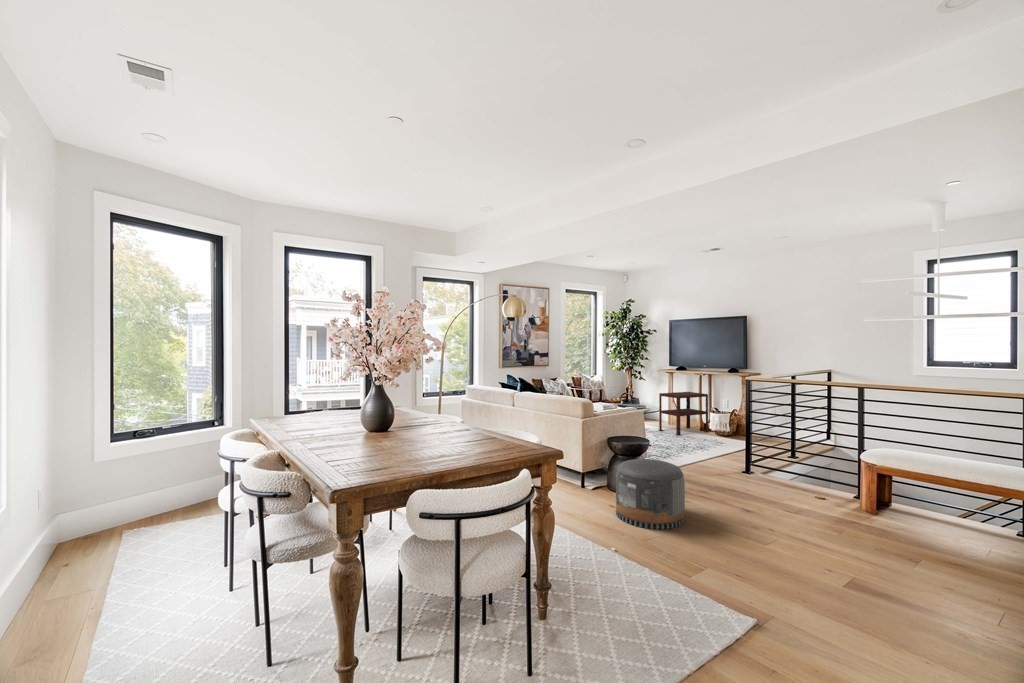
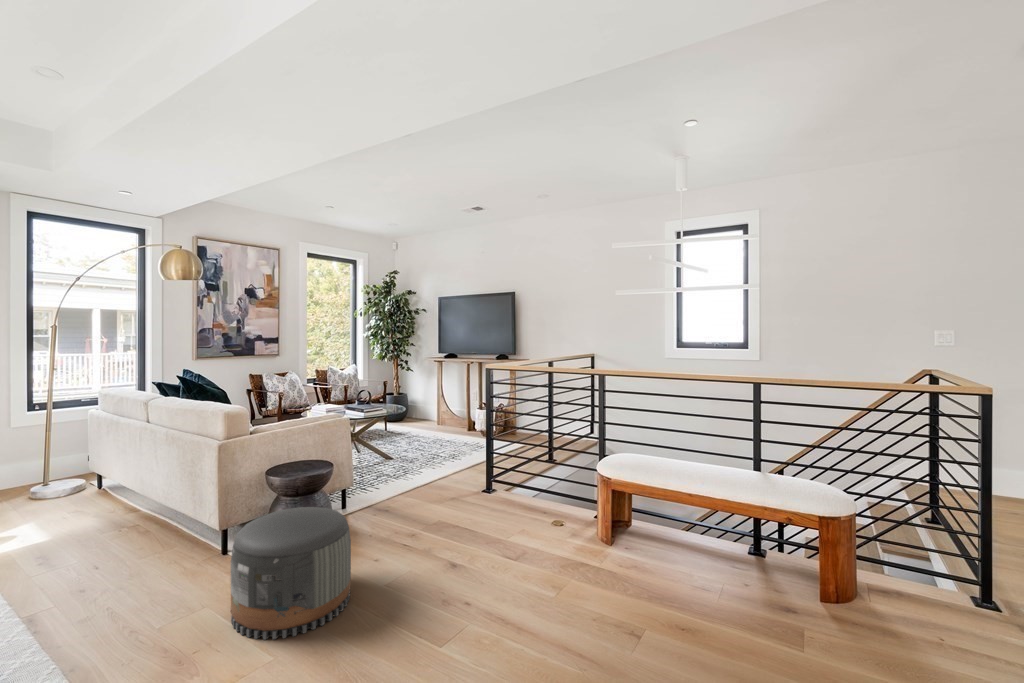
side table: present [659,392,708,435] -> none [419,384,477,438]

